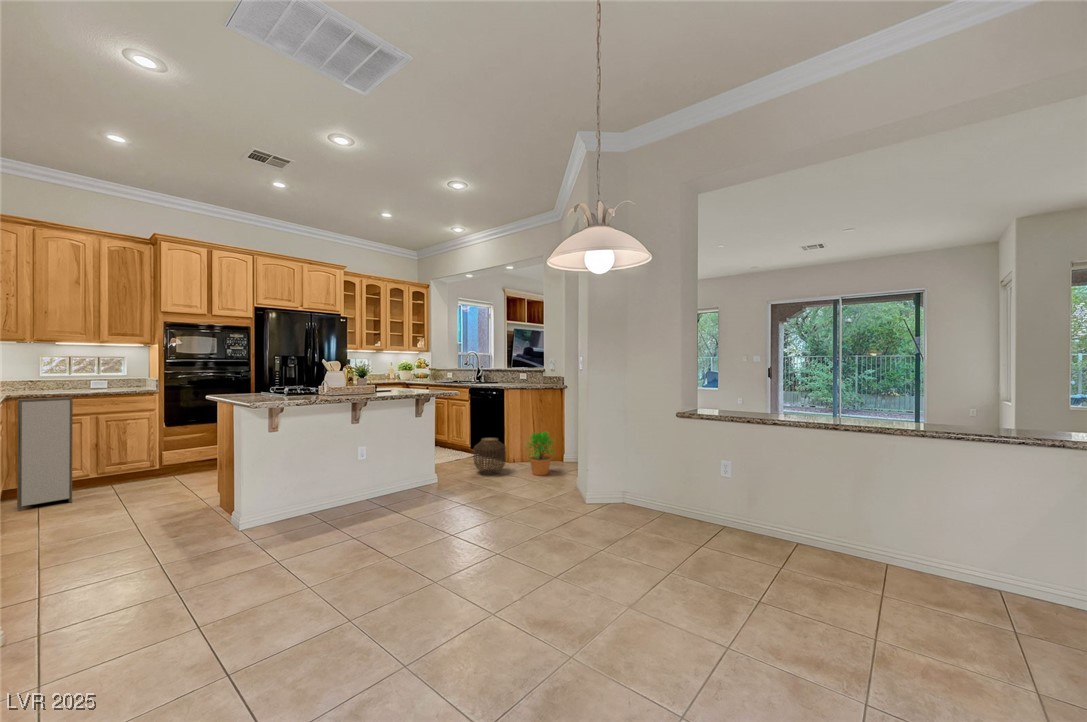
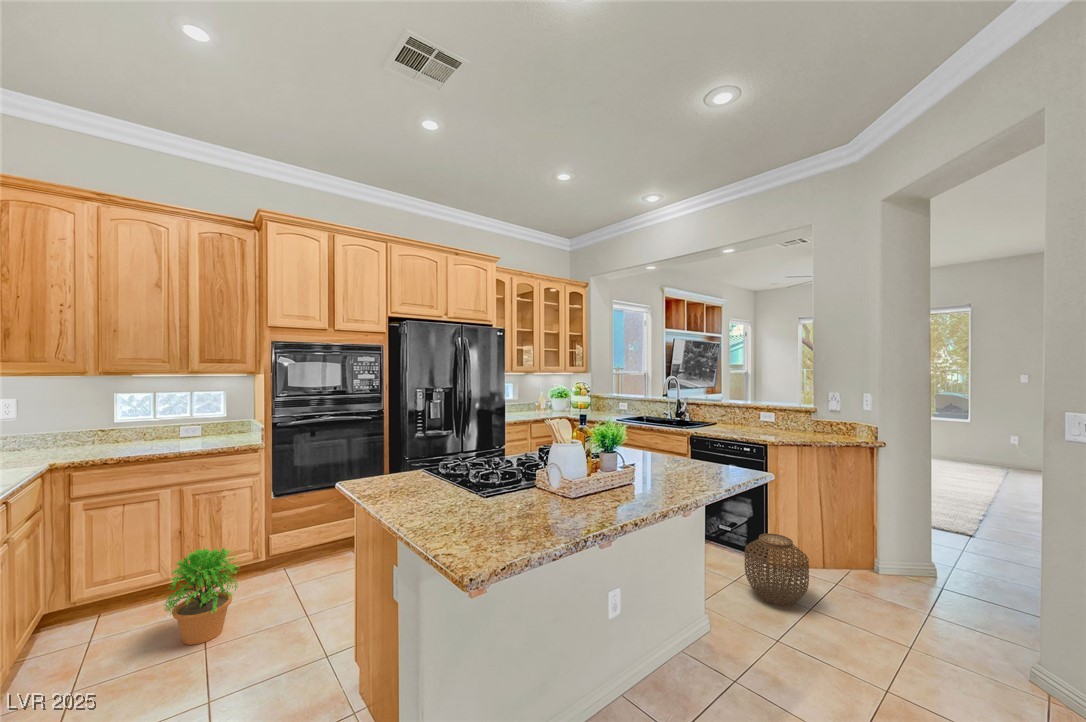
storage cabinet: present [17,397,73,511] -> none [53,464,139,667]
potted plant: present [527,432,554,475] -> present [164,548,238,645]

